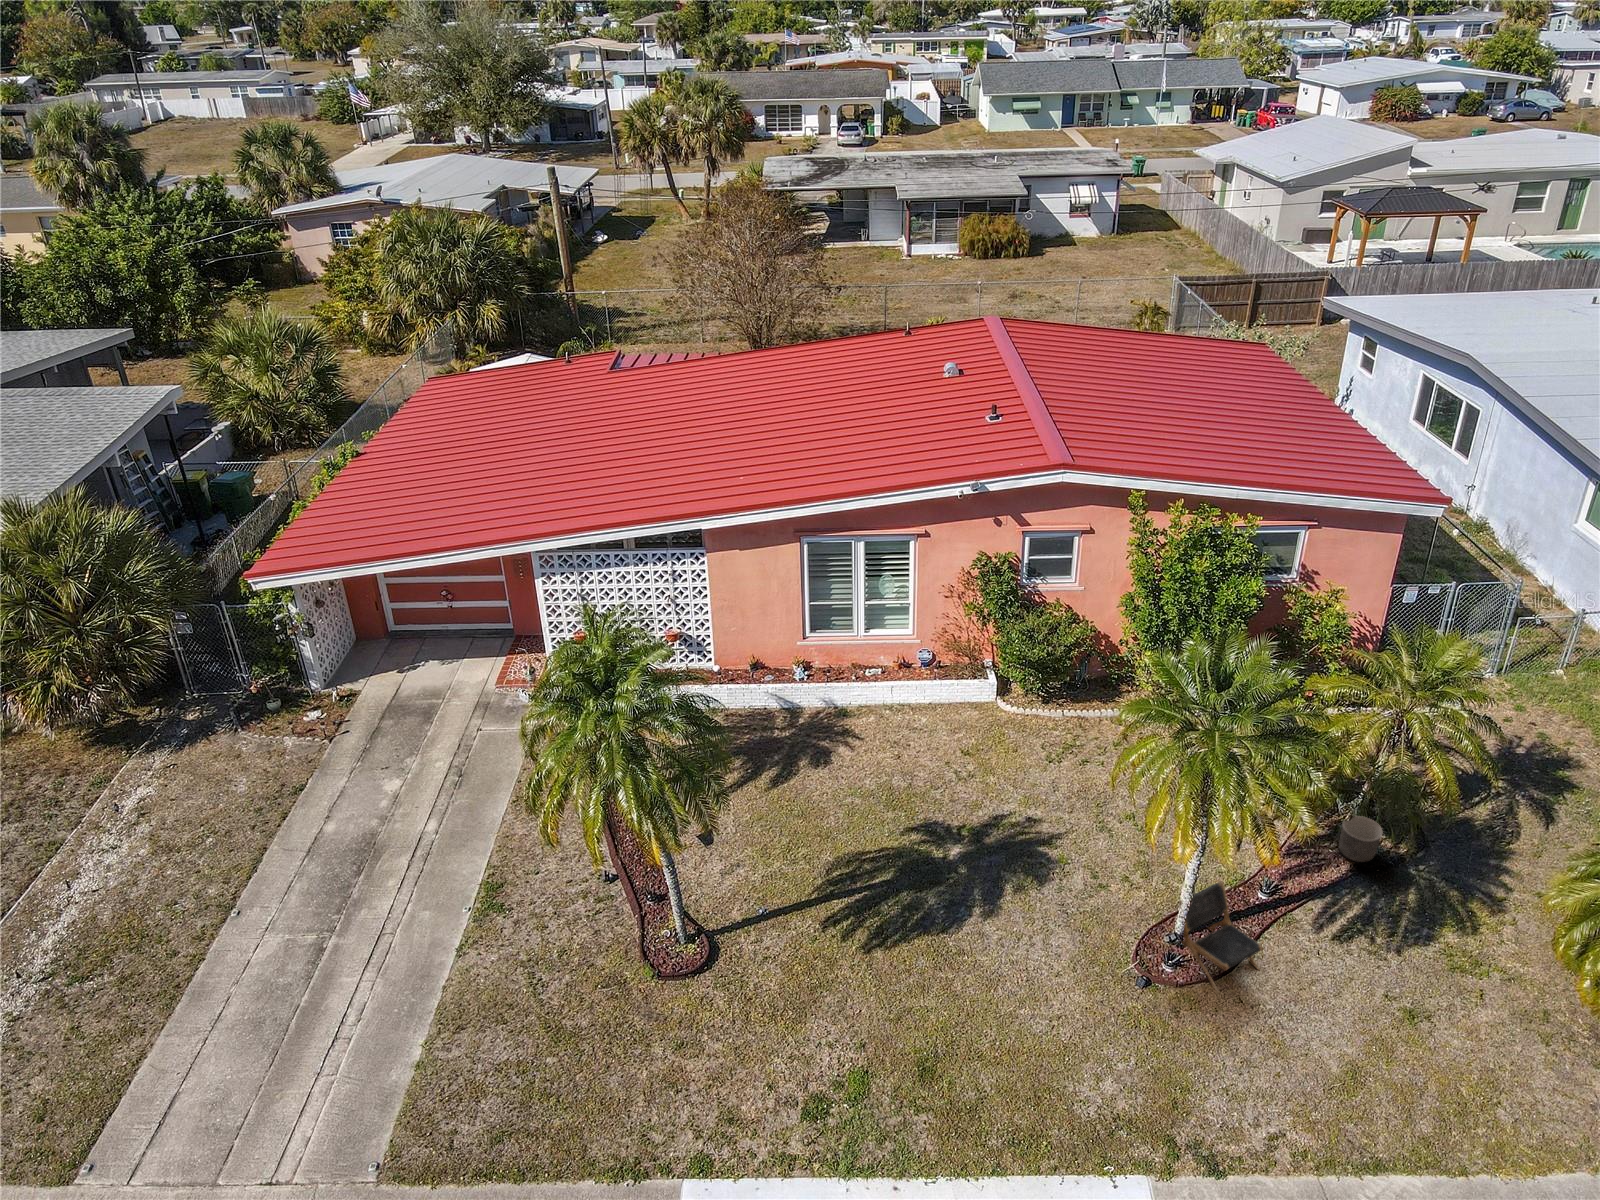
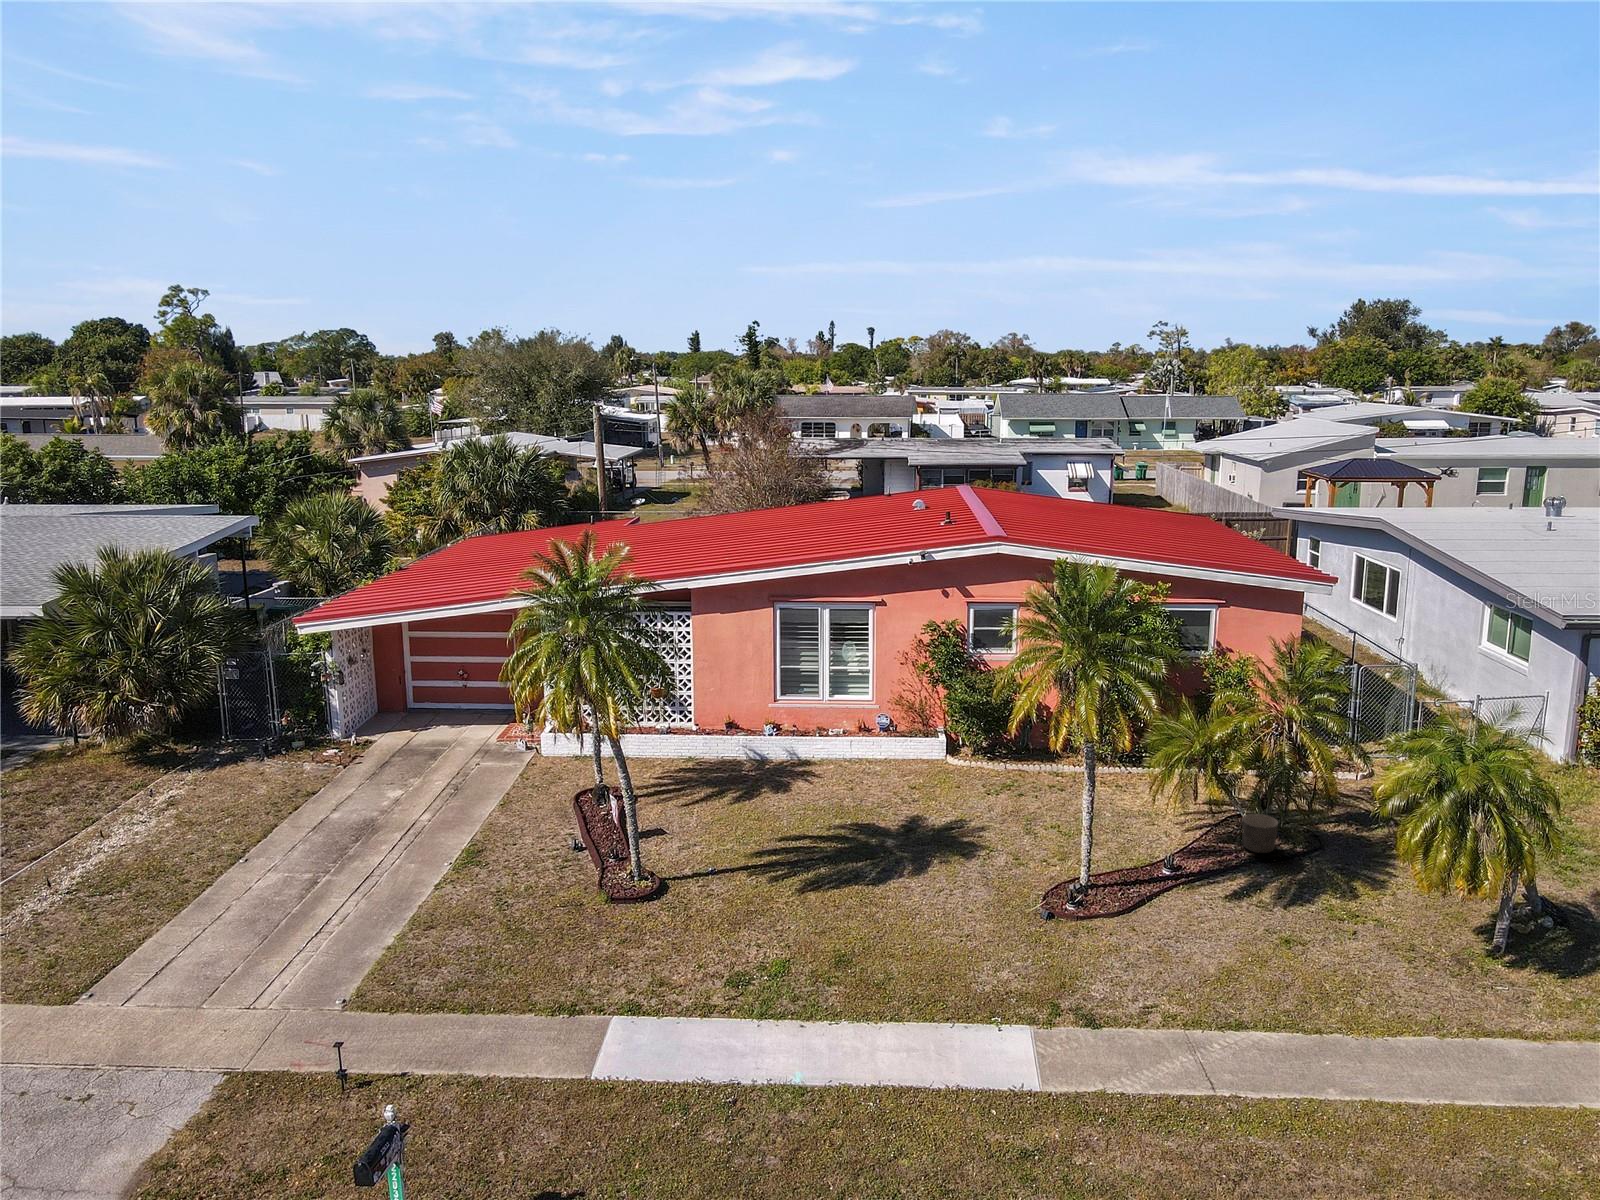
lounge chair: present [1179,881,1263,991] -> none [1079,832,1157,922]

